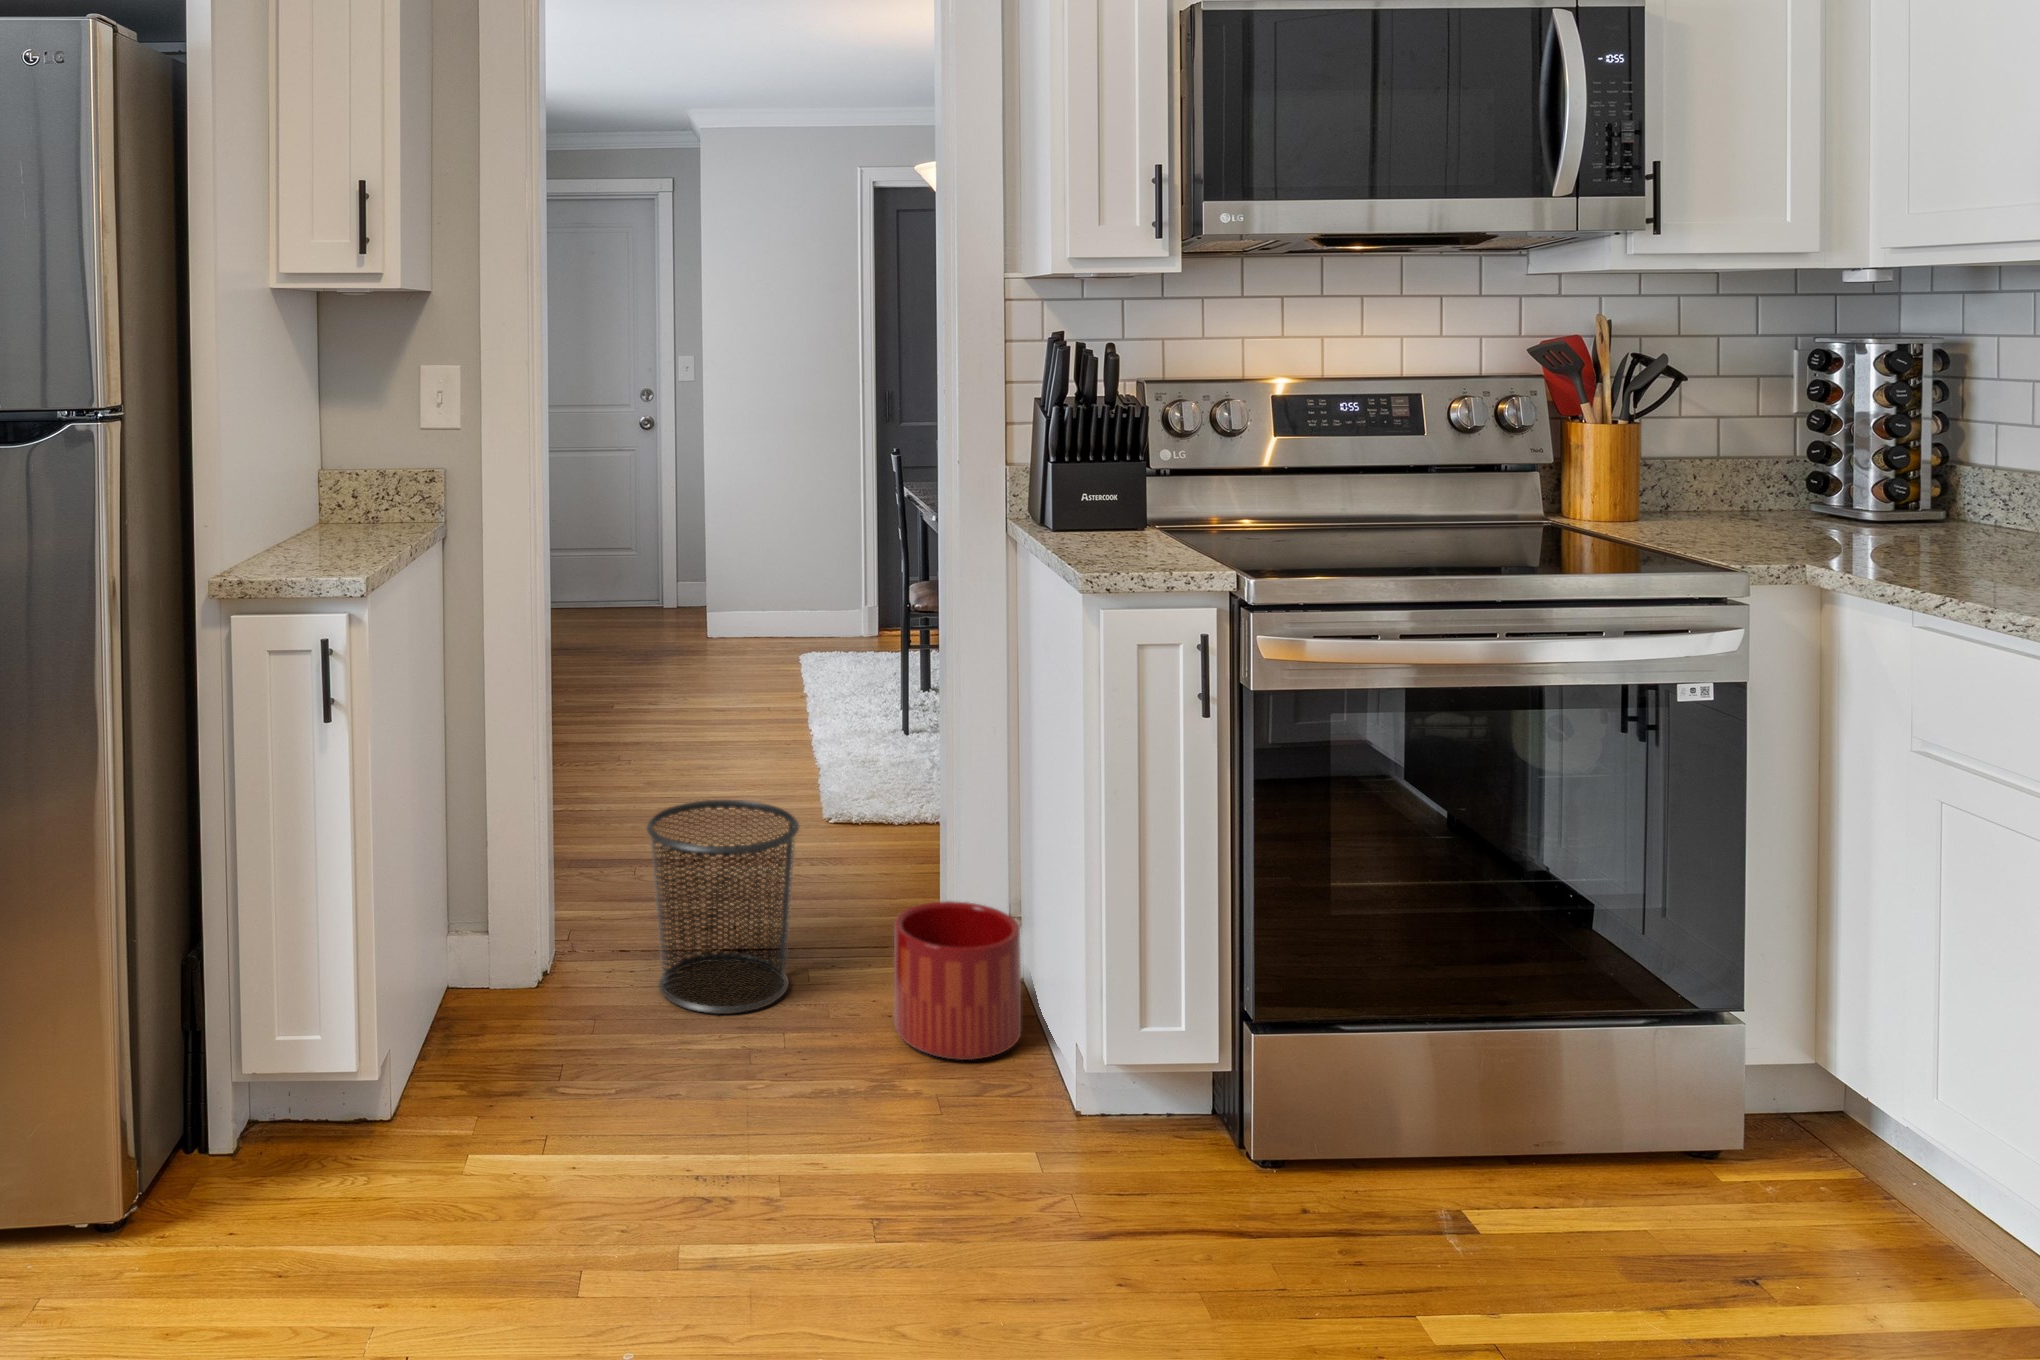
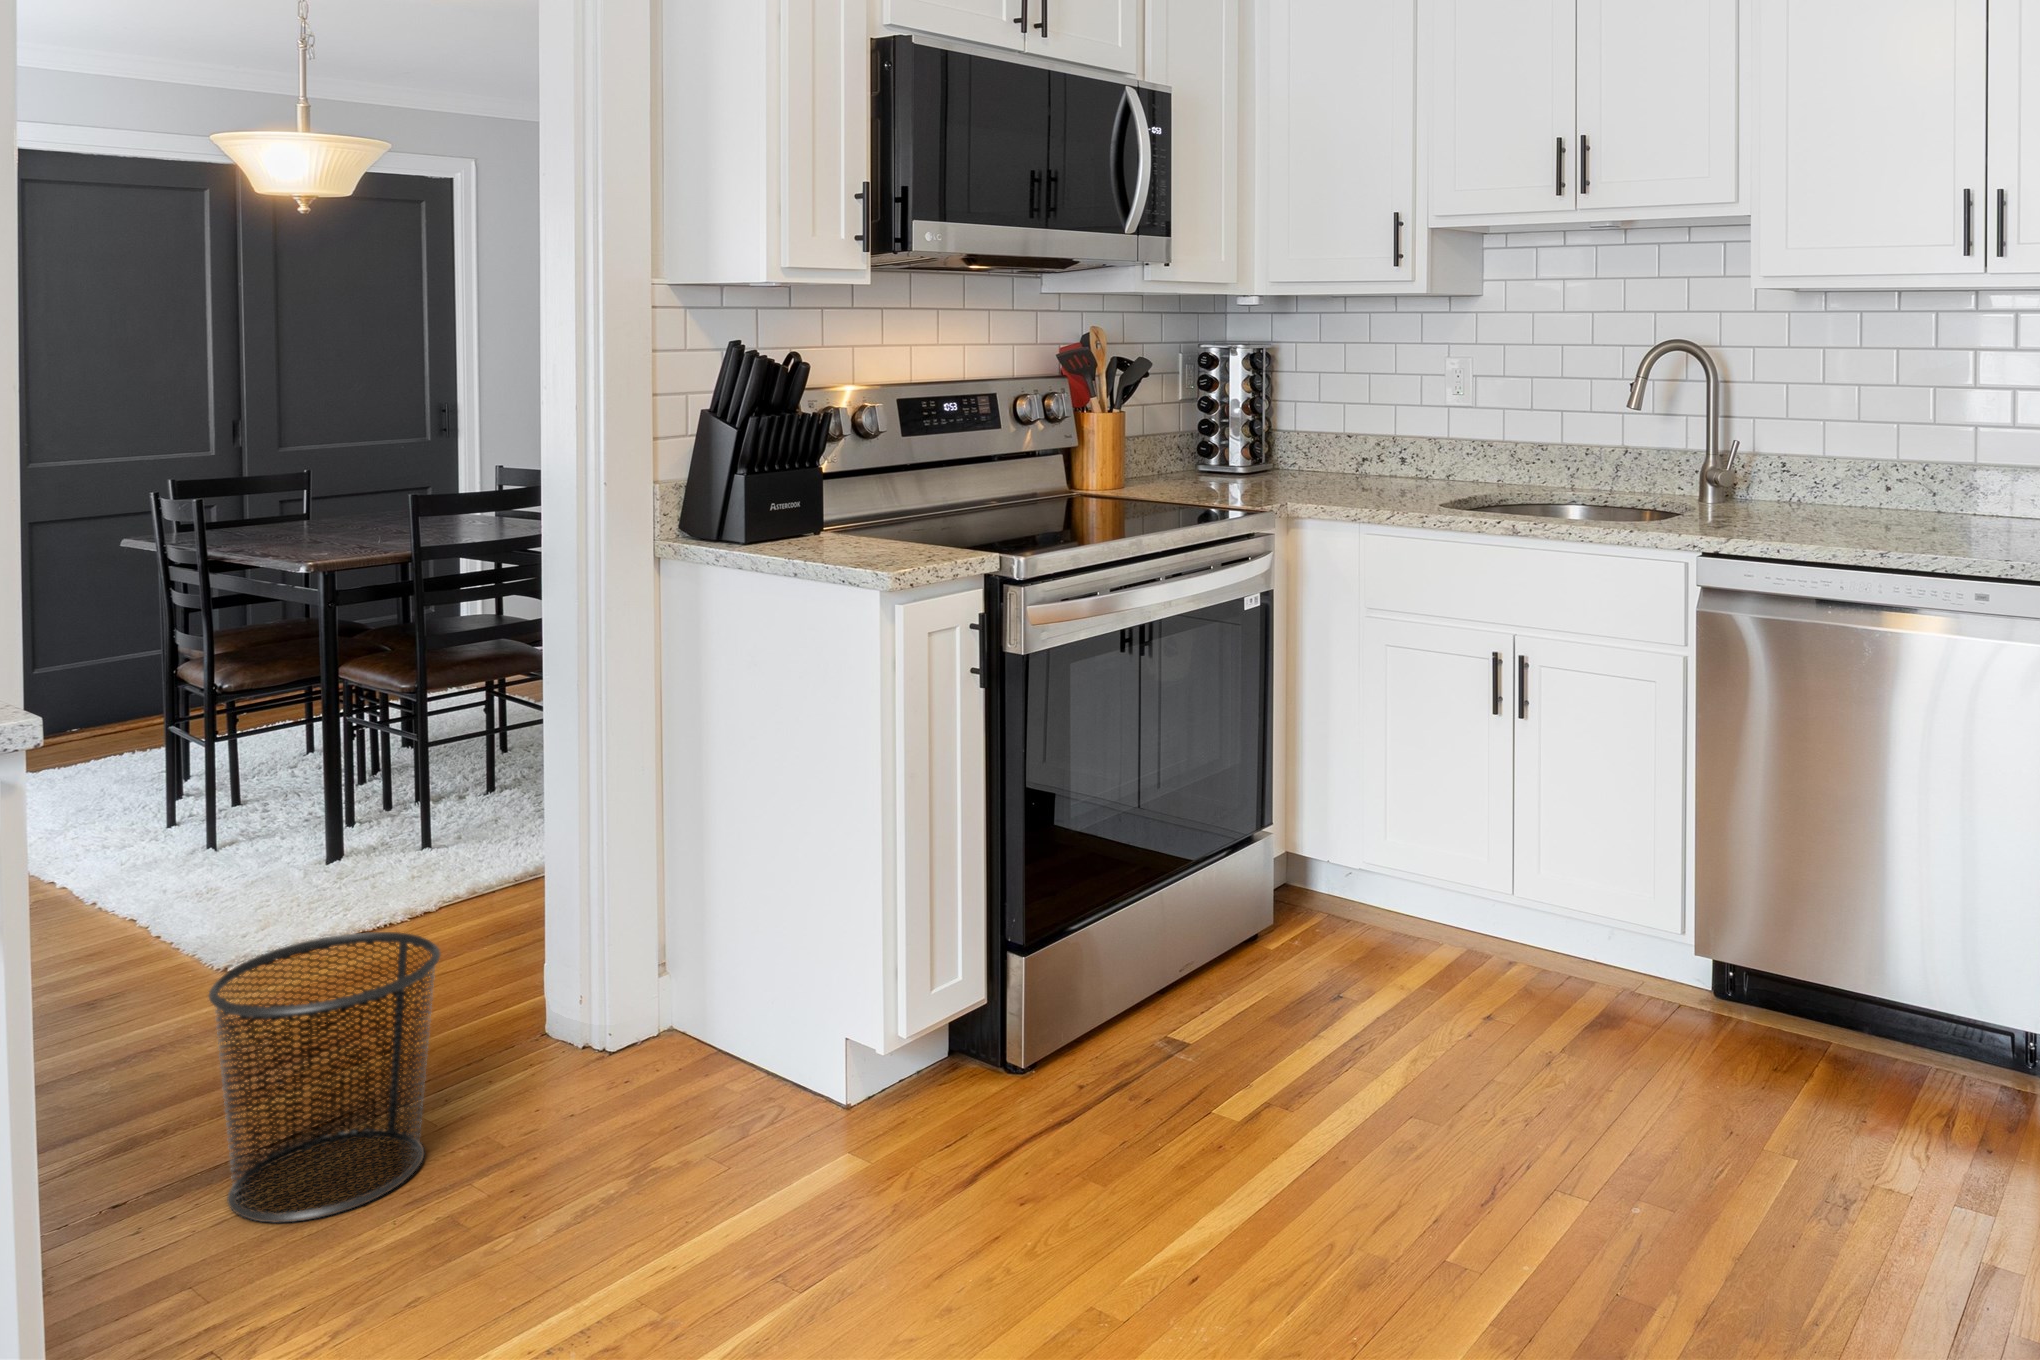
planter: present [894,901,1021,1060] -> none [590,955,737,1129]

